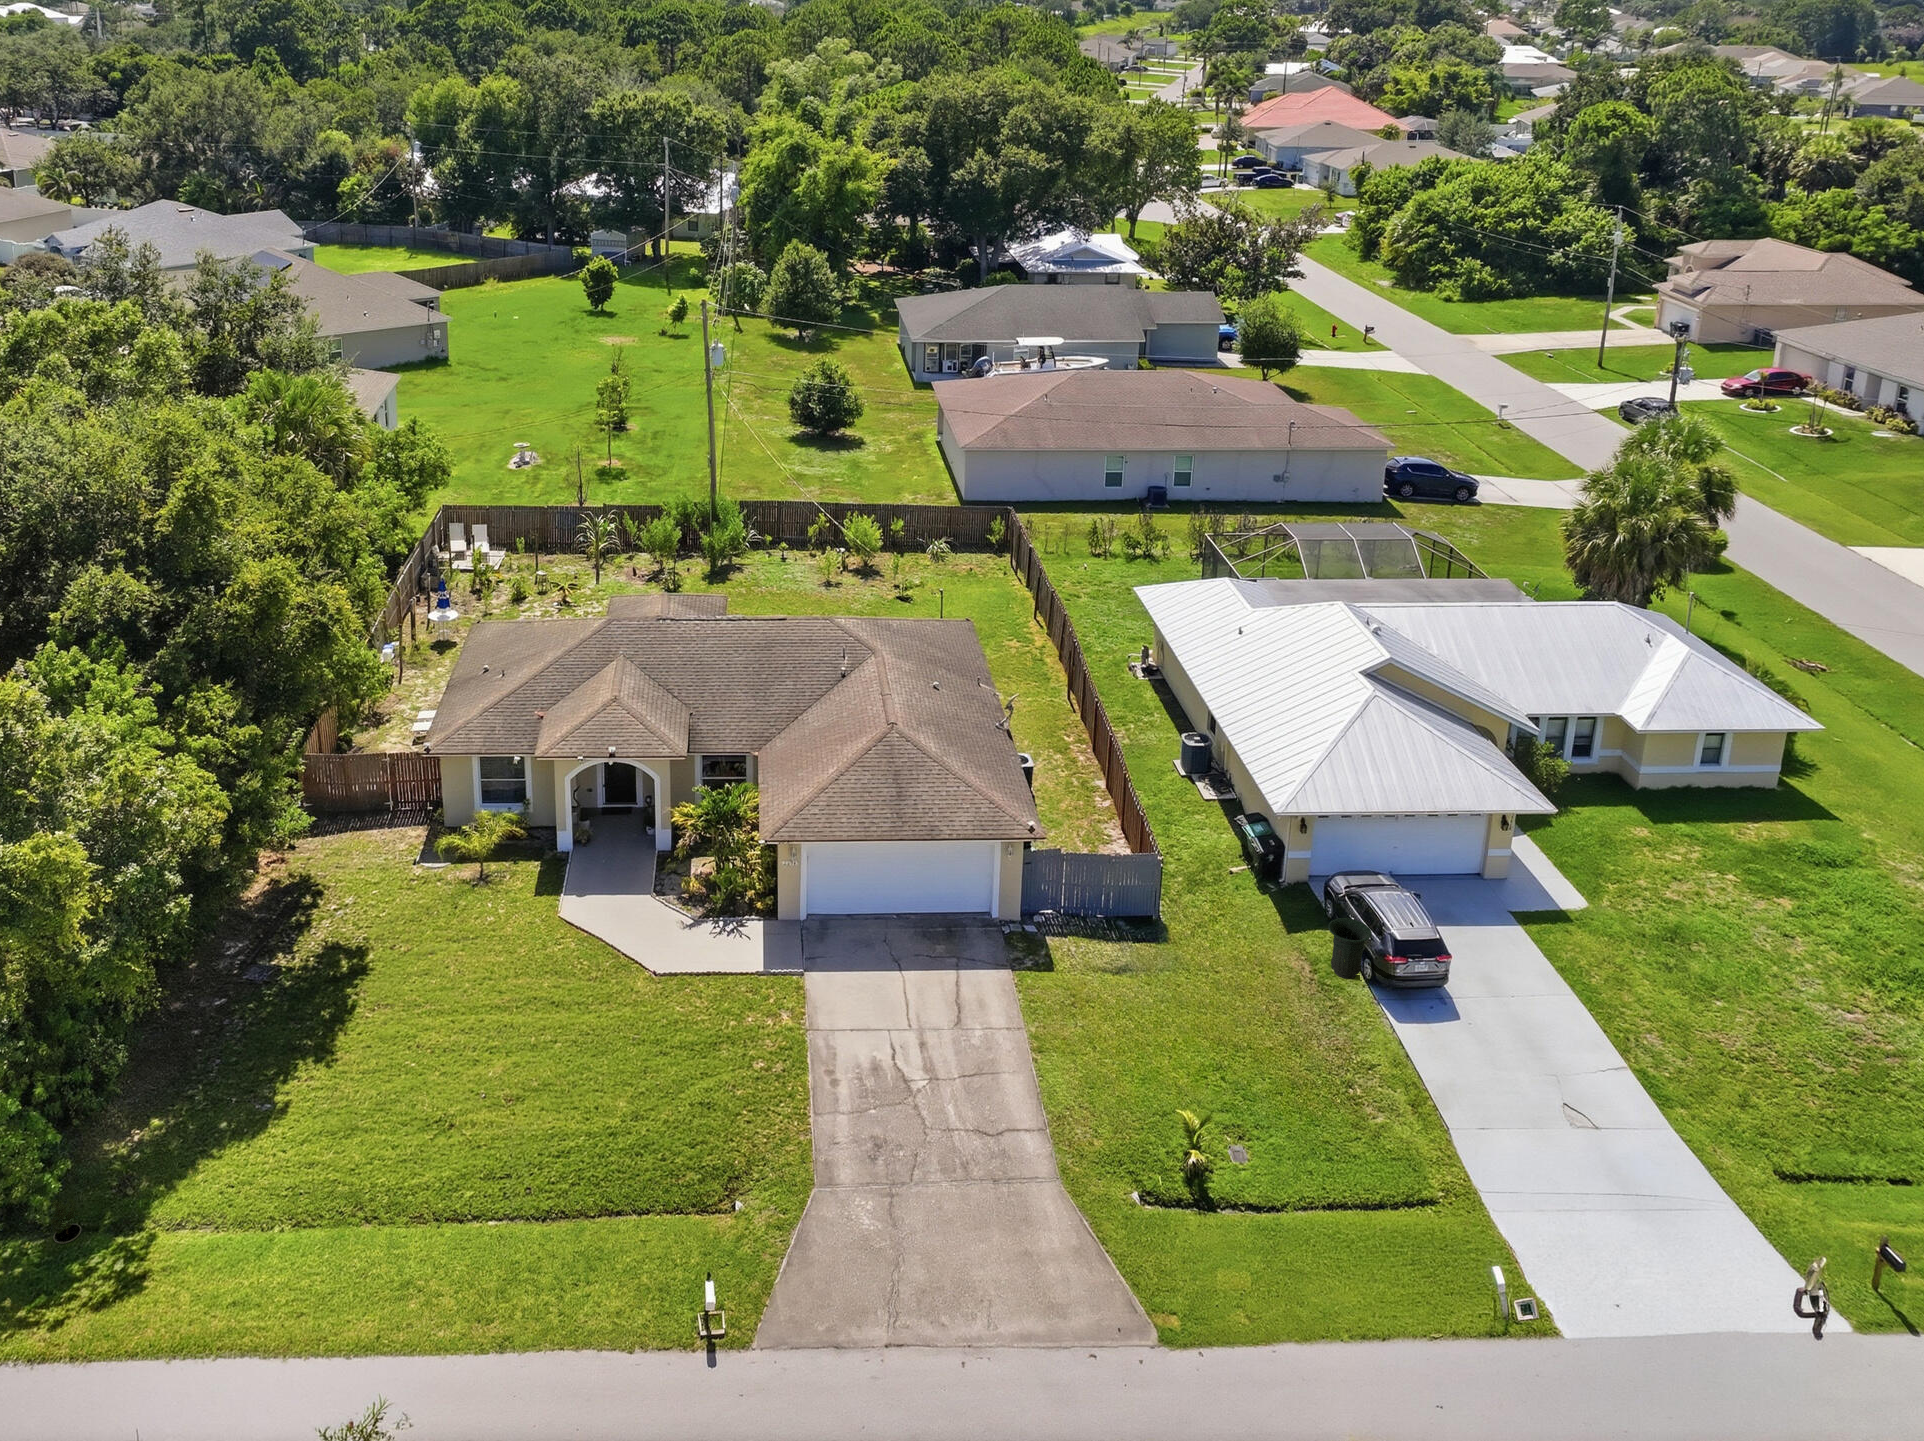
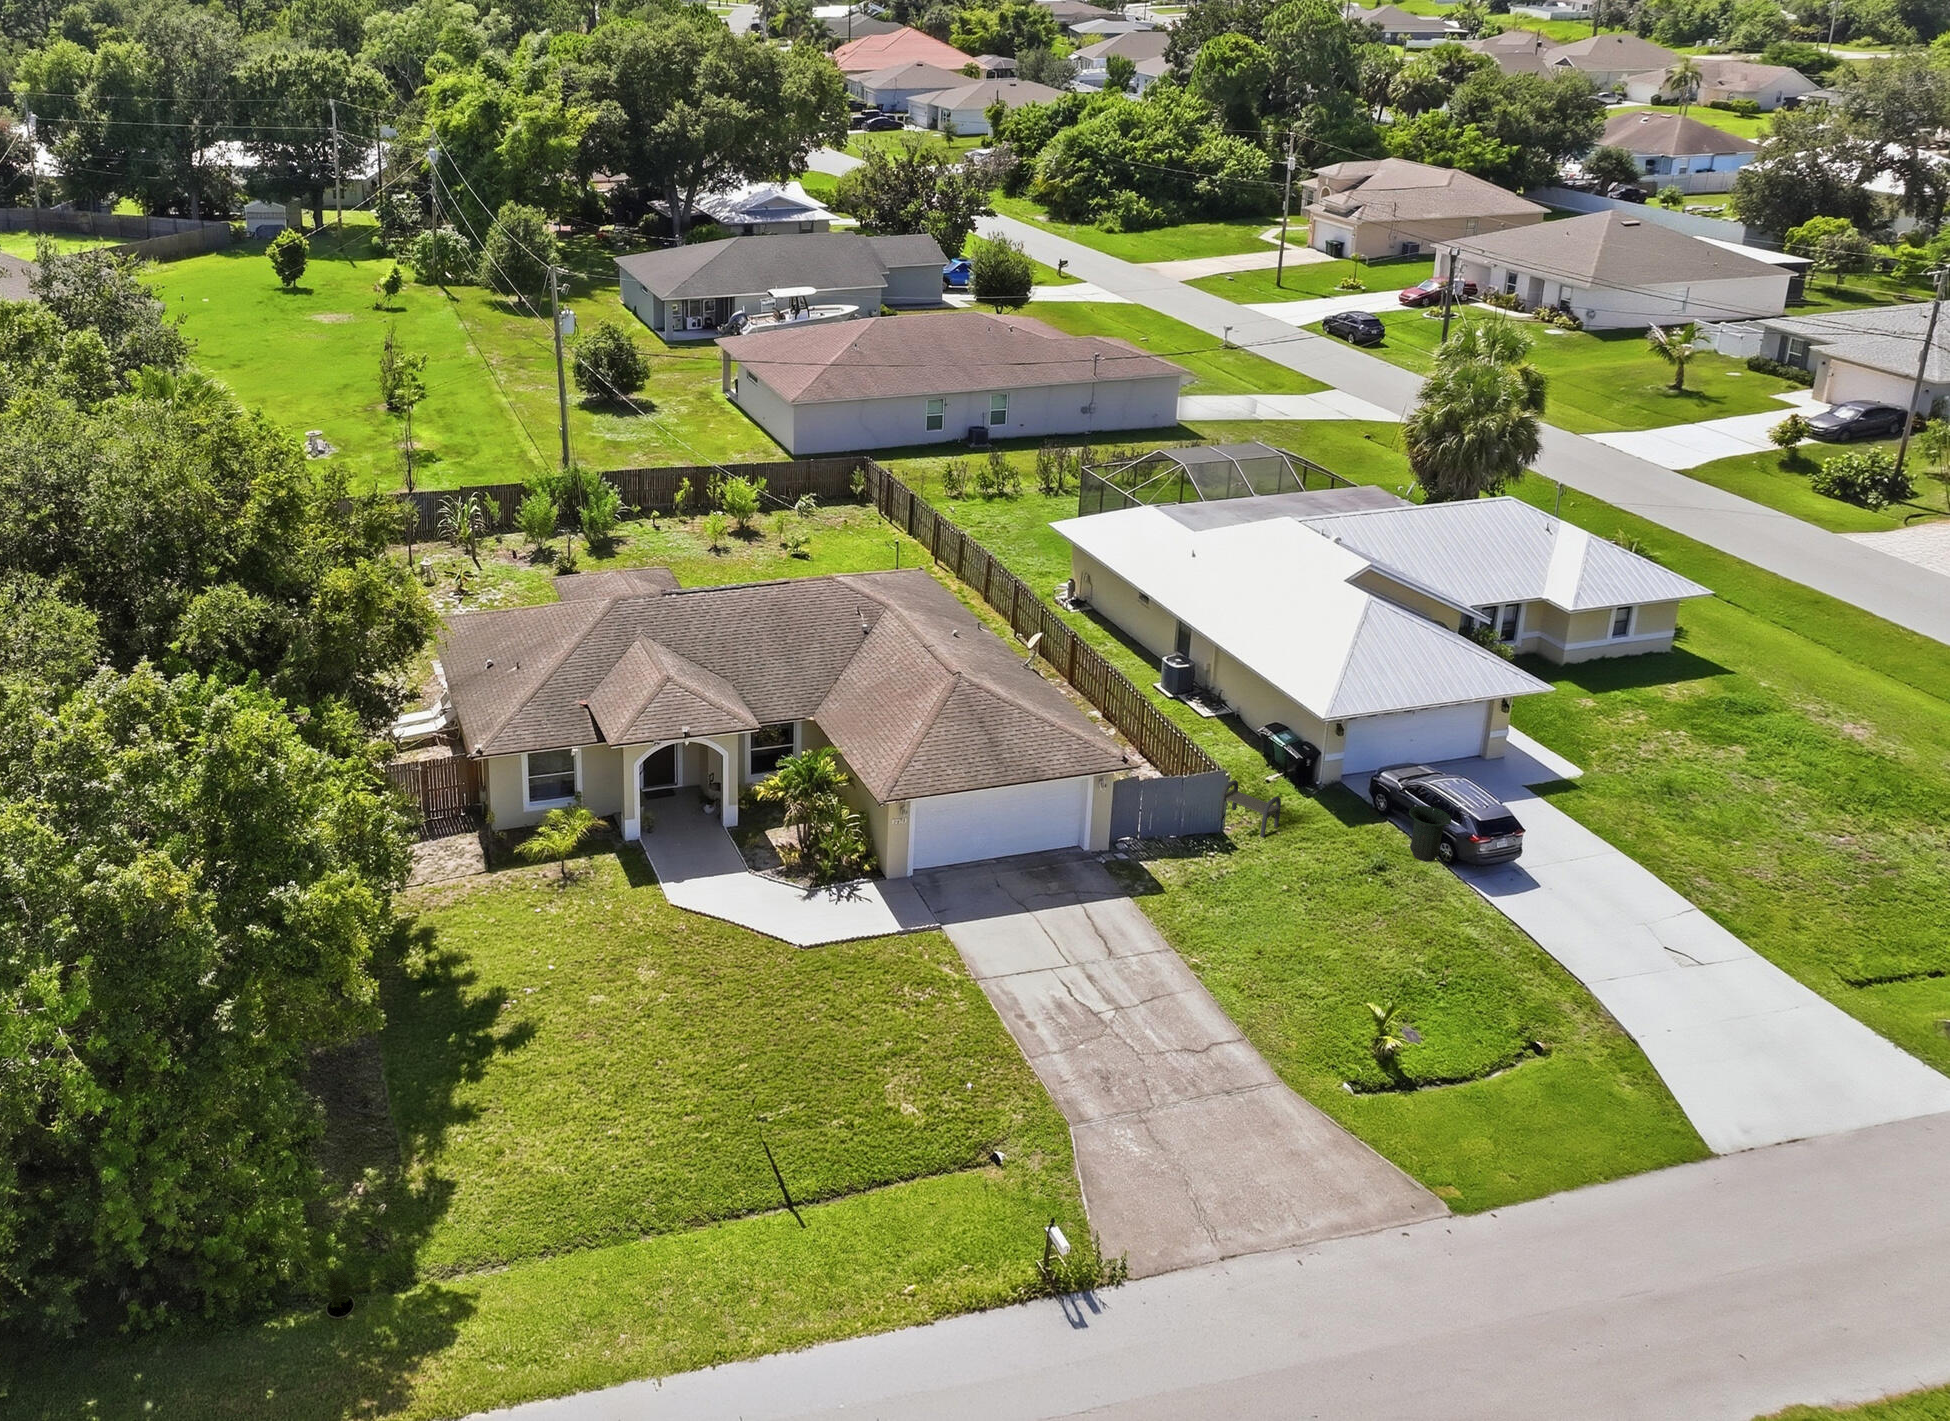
bench: none [1148,868,1208,930] -> present [1219,780,1281,837]

